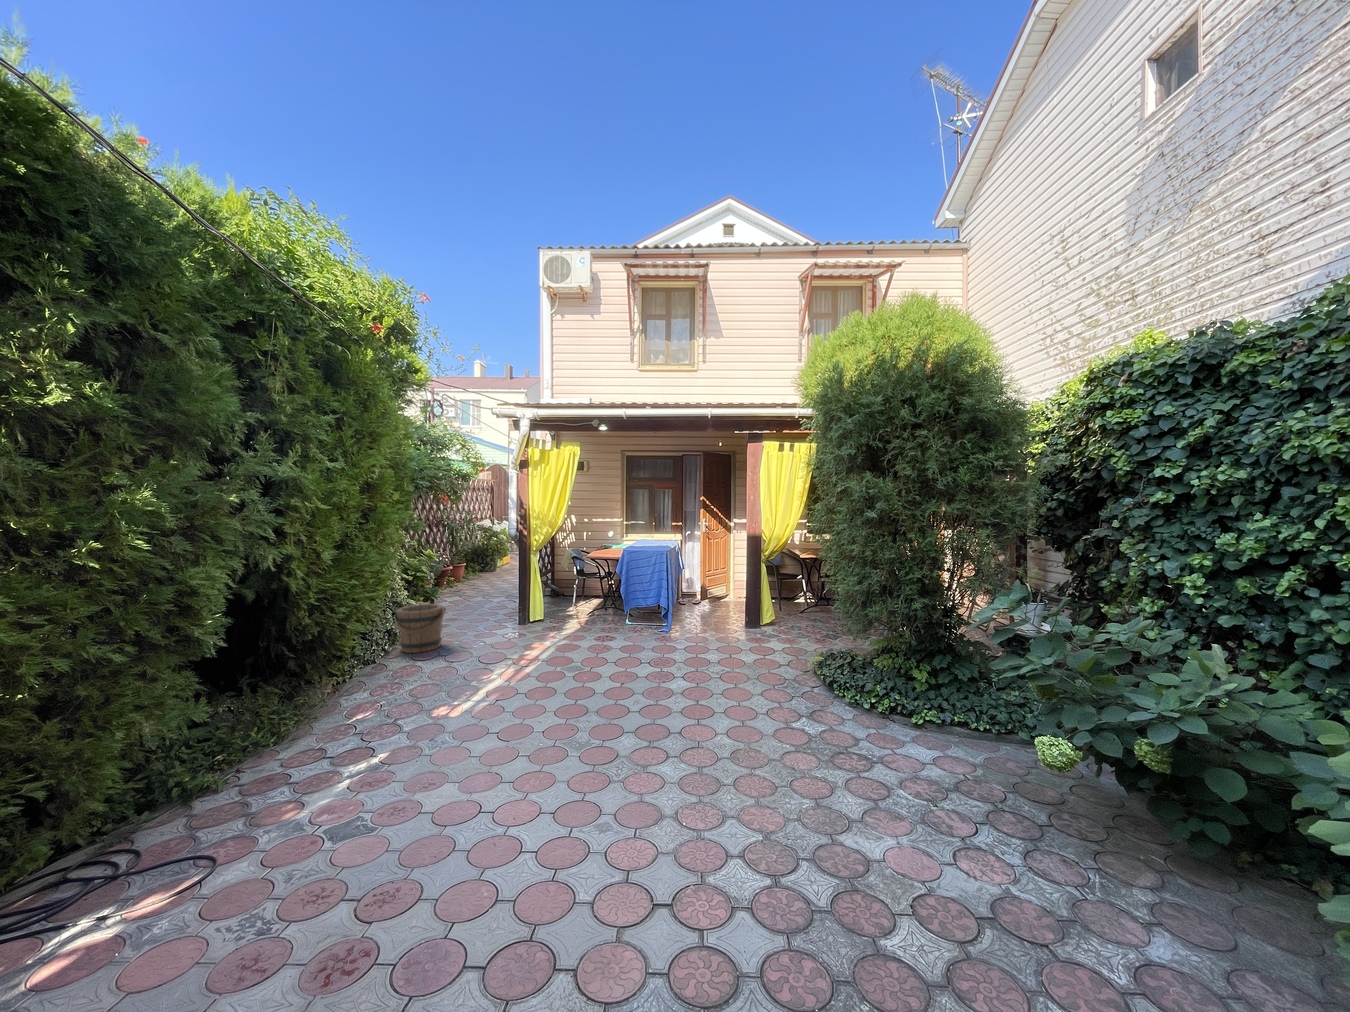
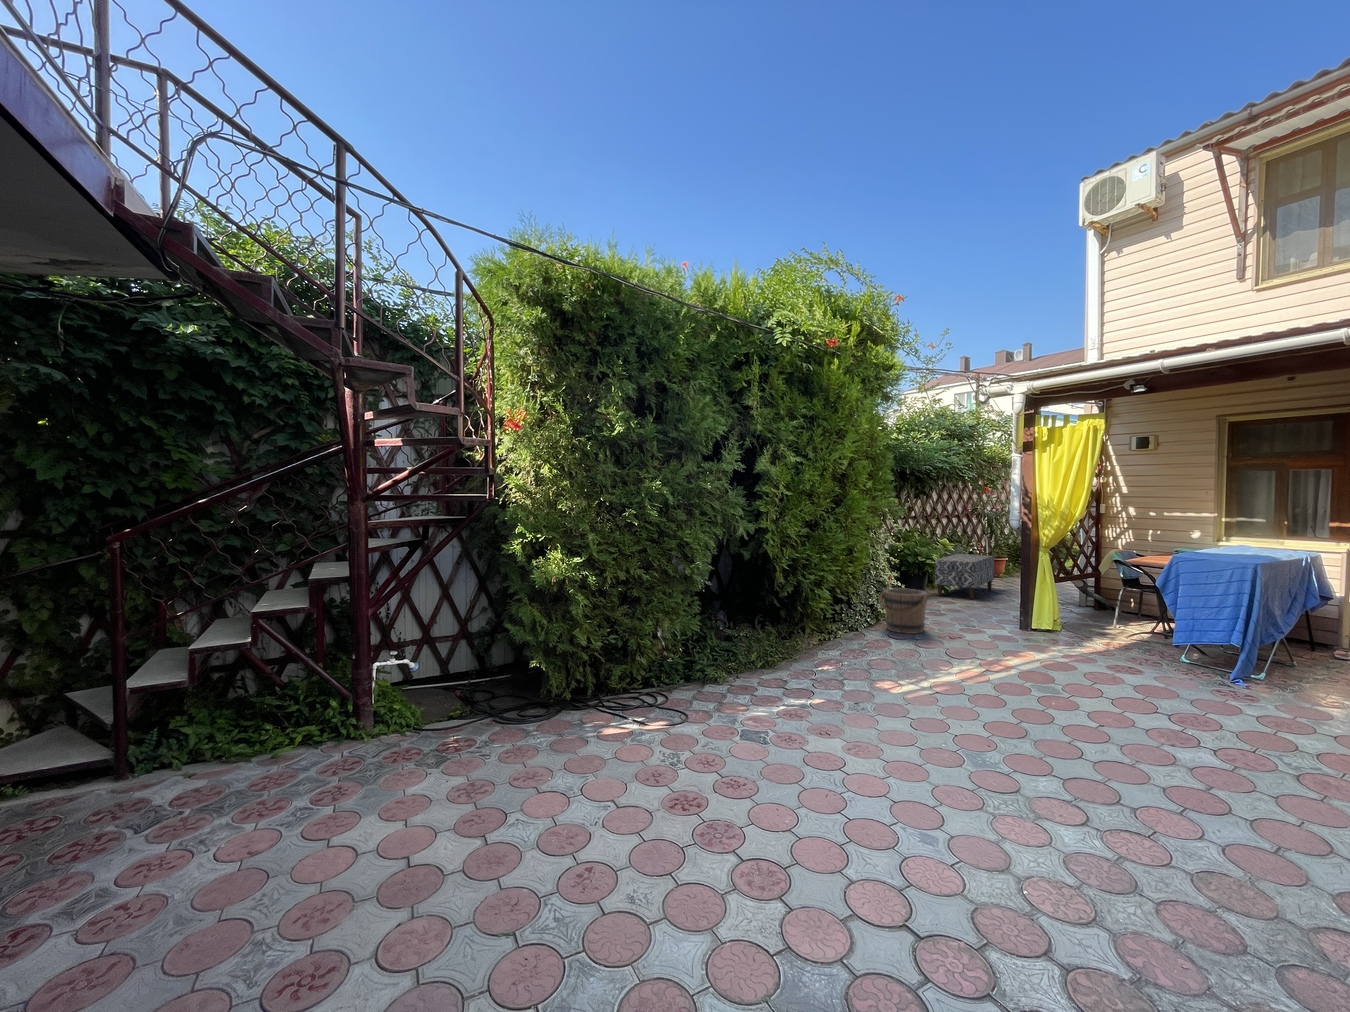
bench: none [419,562,466,607] -> present [935,554,994,599]

